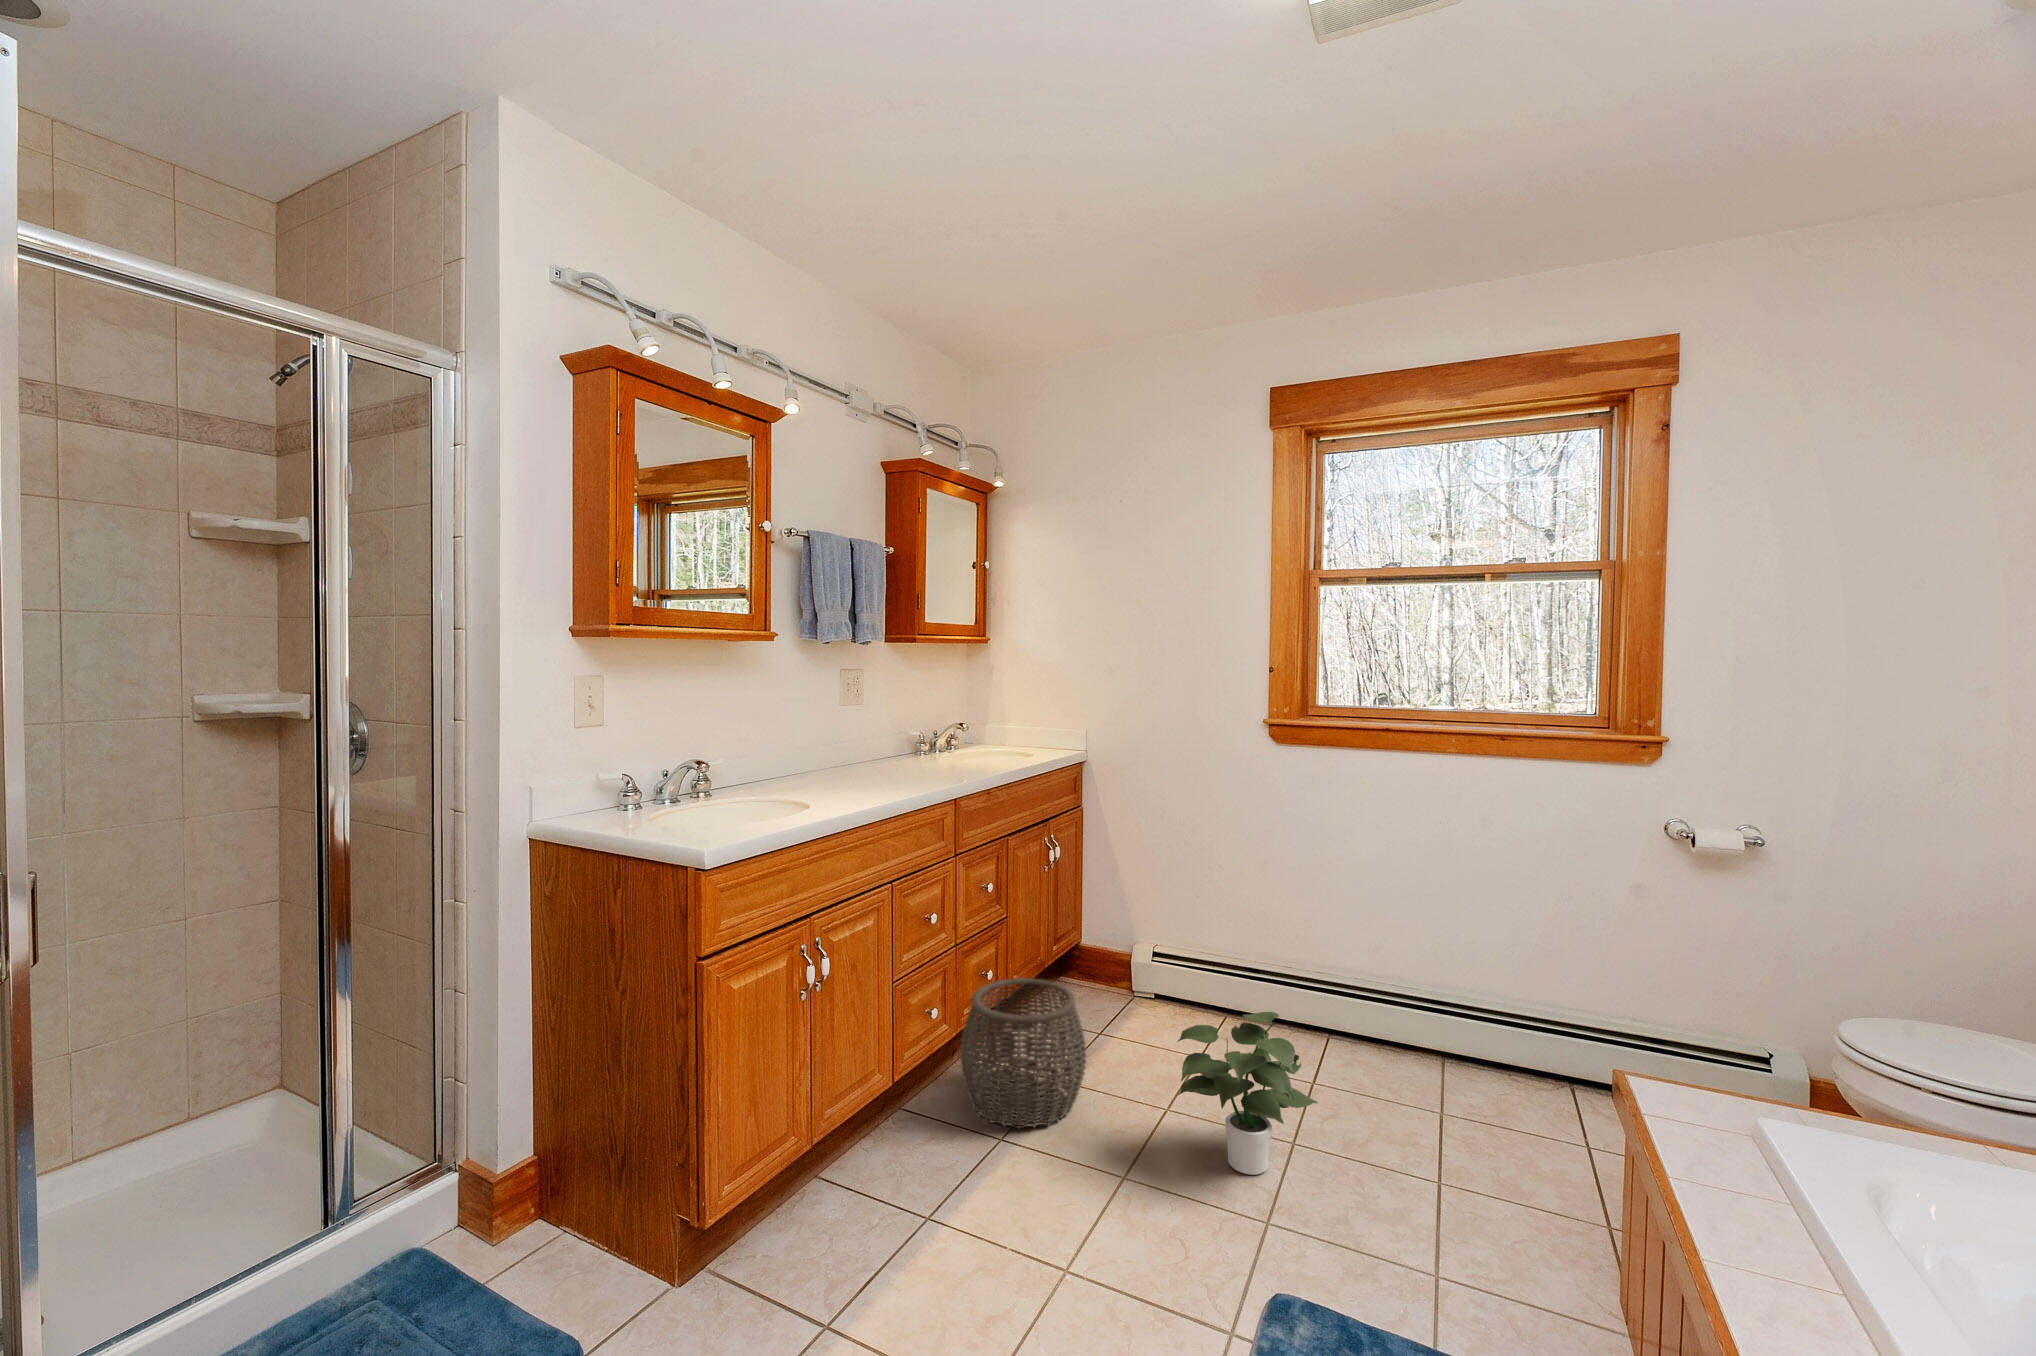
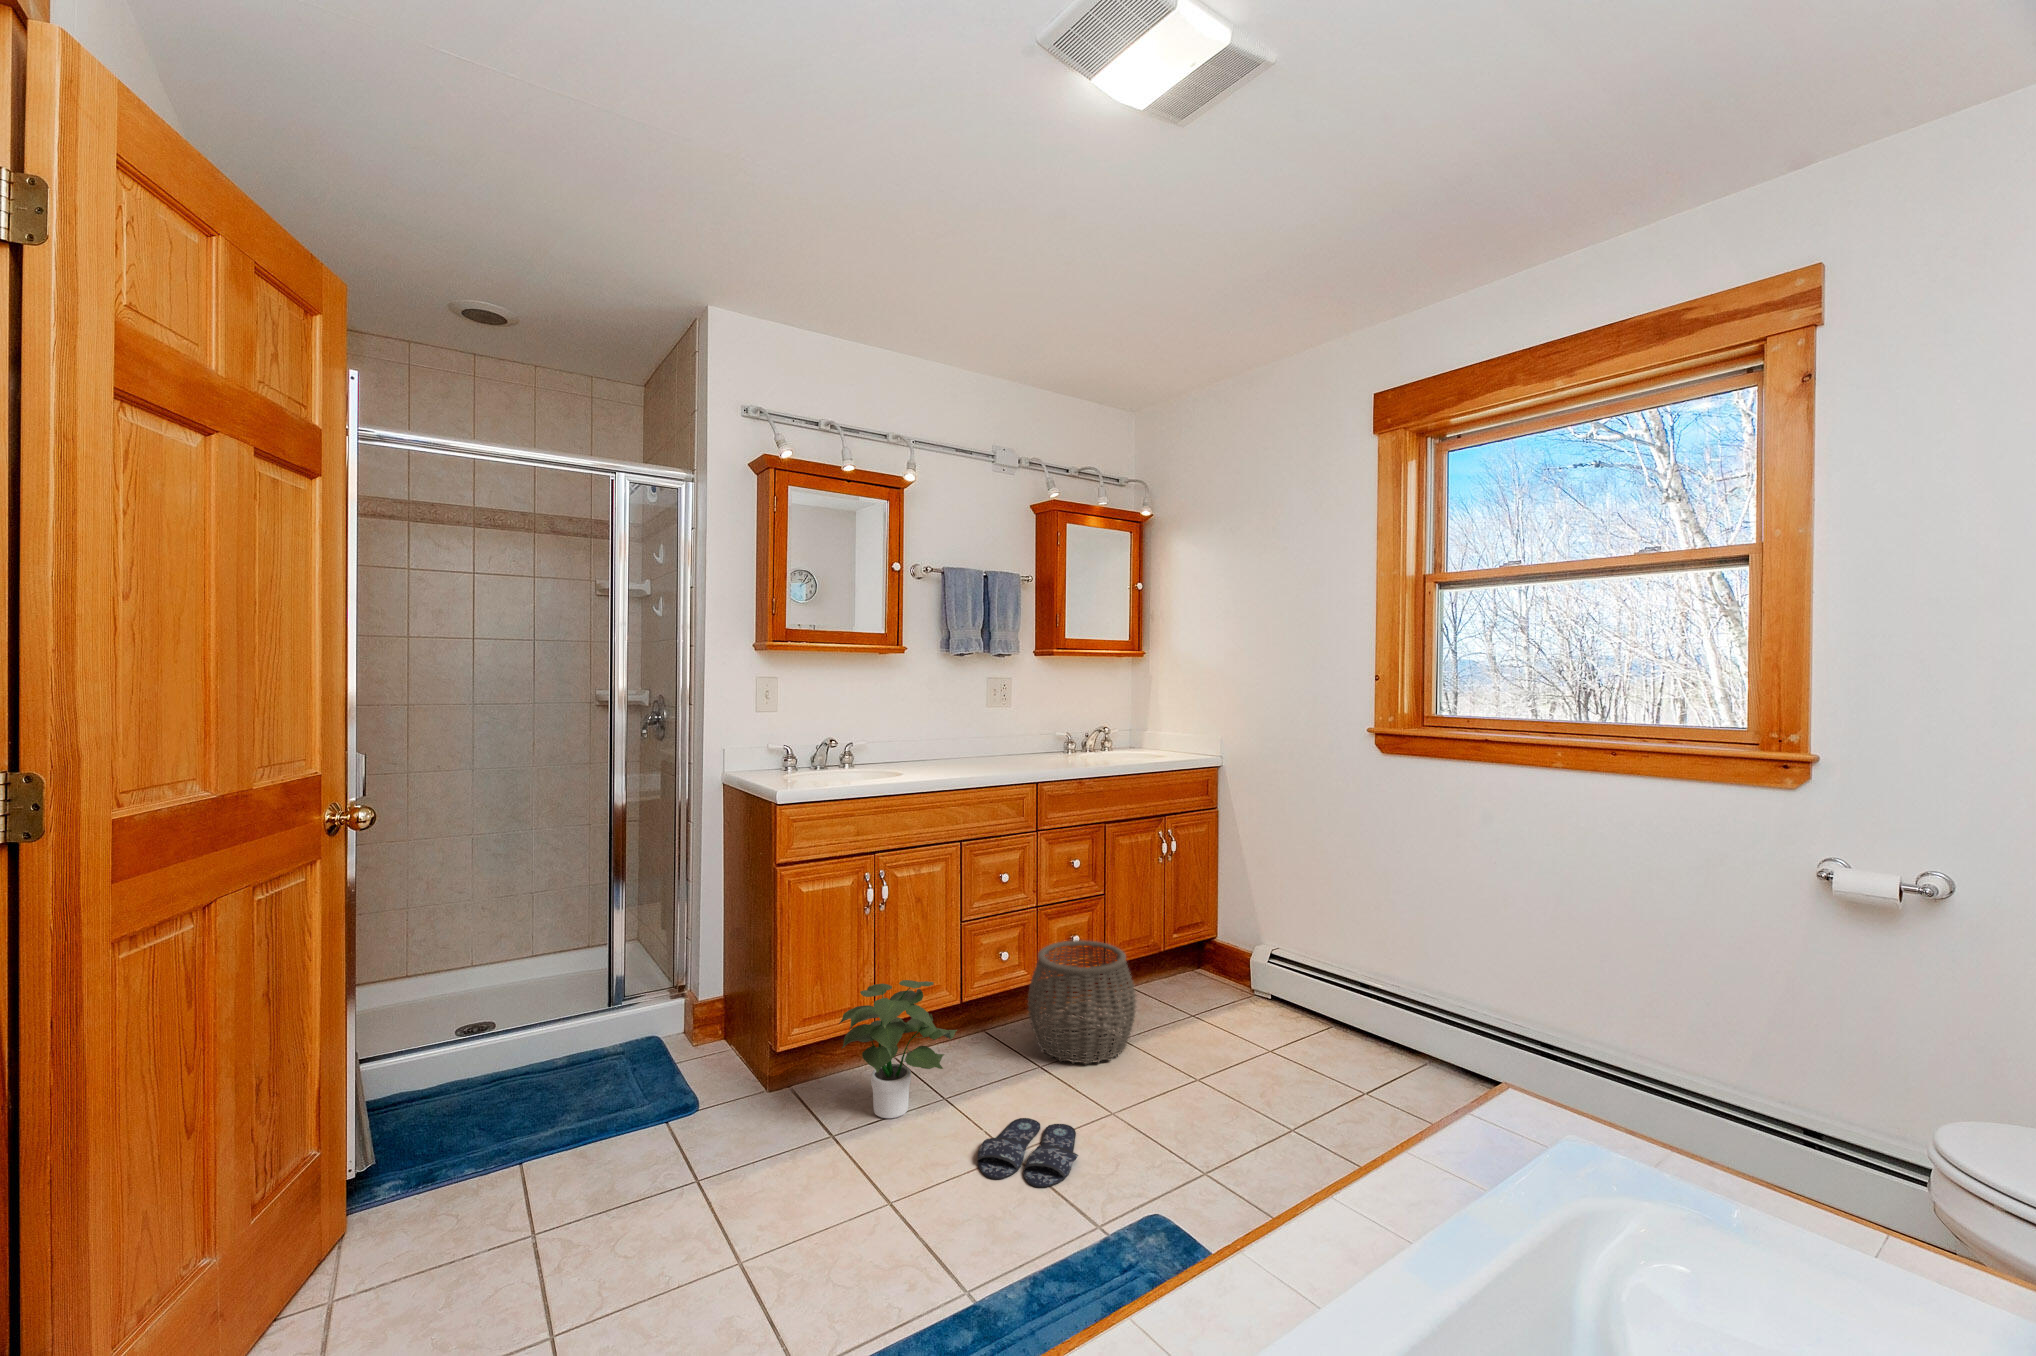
potted plant: present [1177,1012,1318,1175] -> present [839,980,957,1118]
slippers: none [1030,1207,1152,1307] -> present [977,1118,1078,1188]

